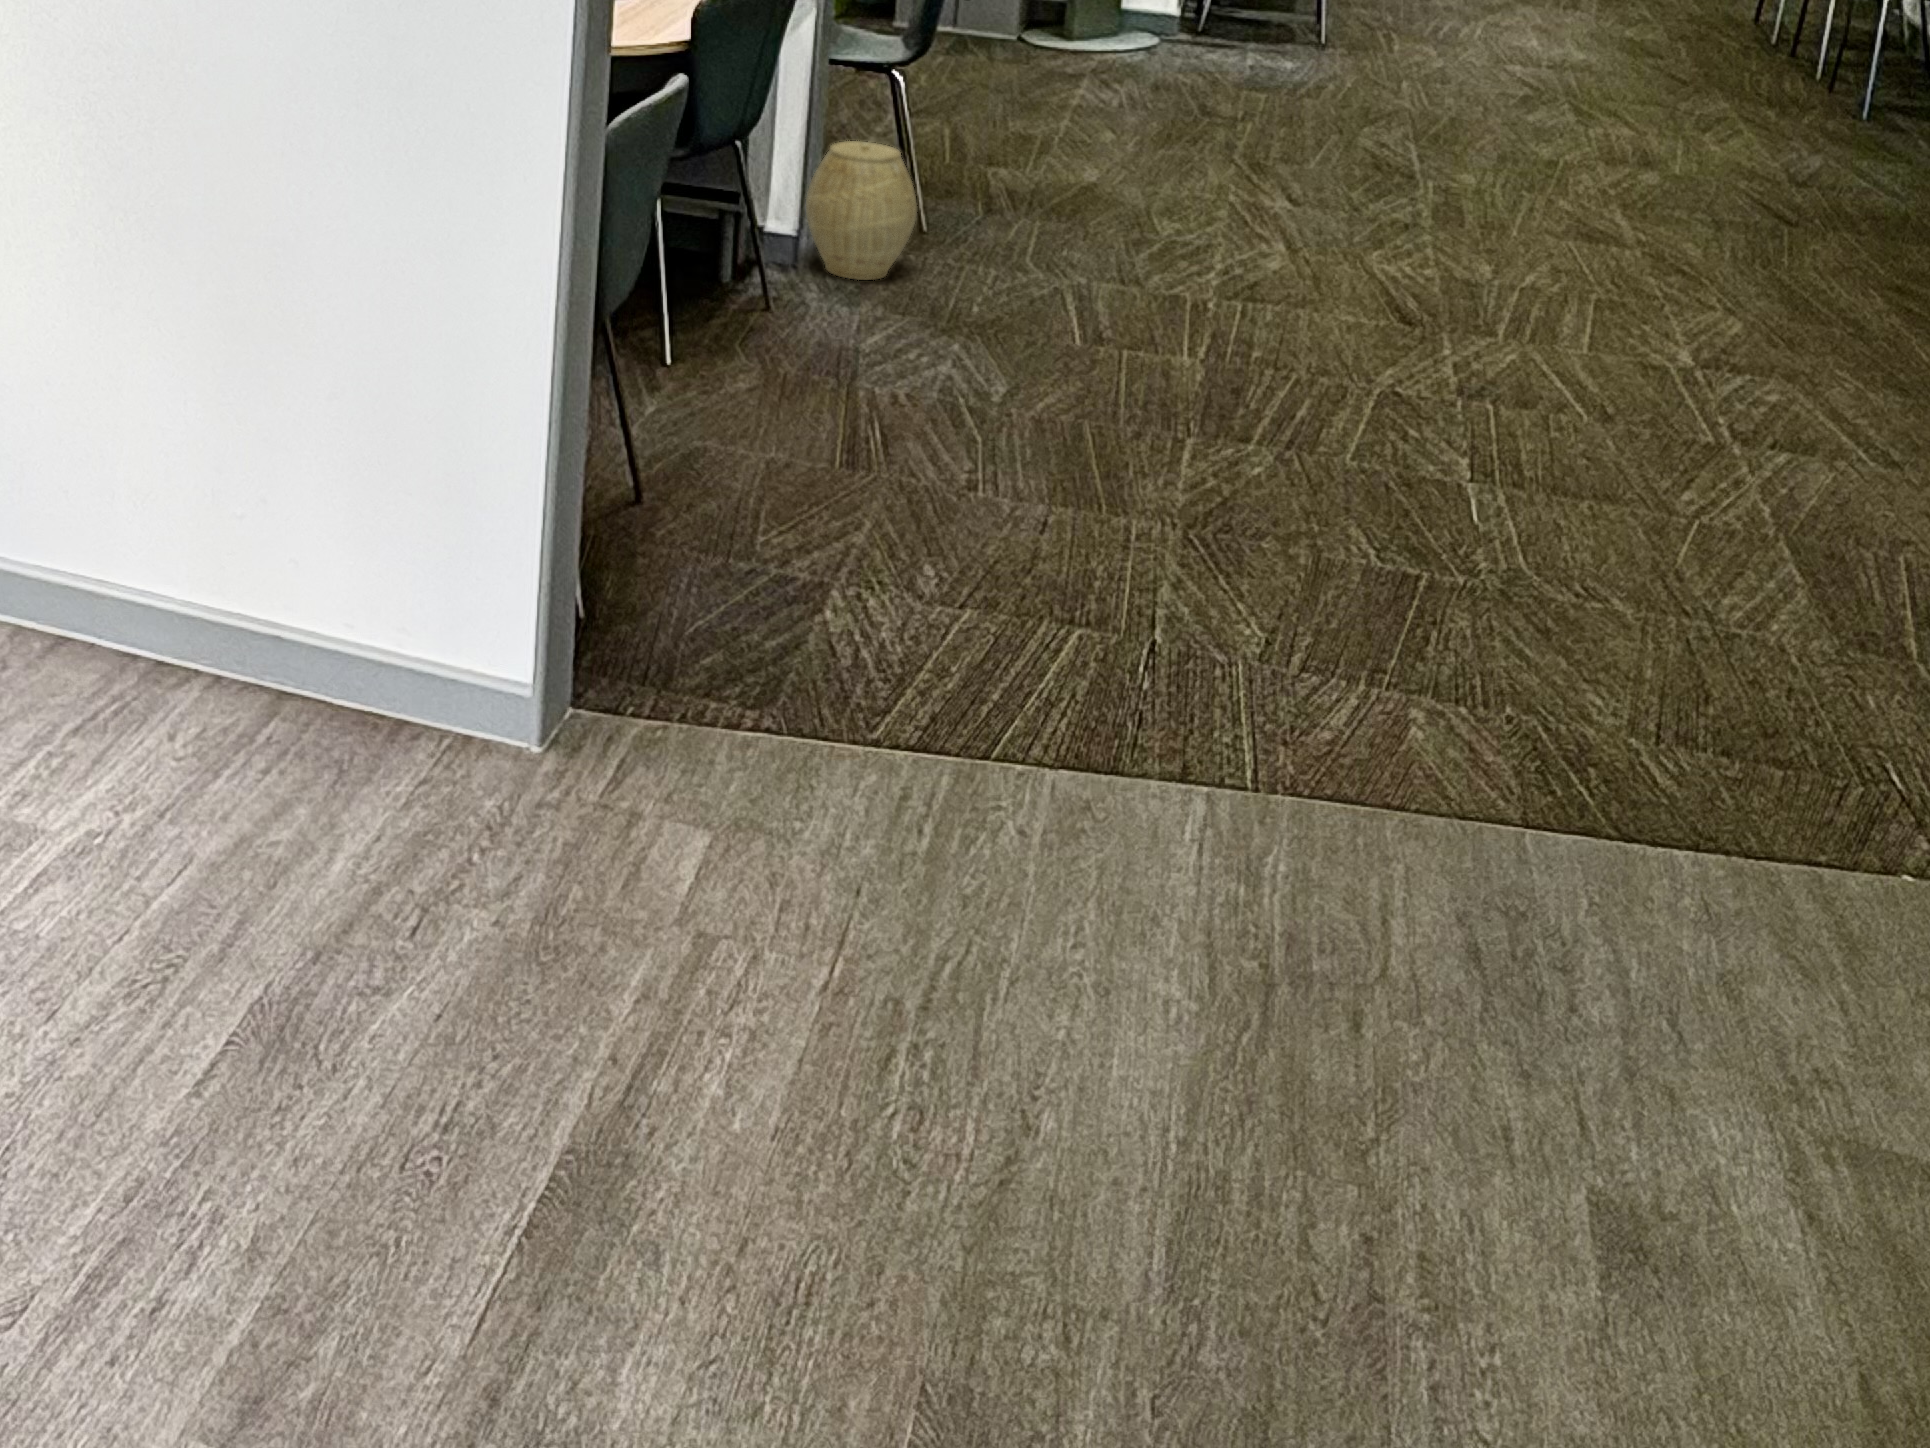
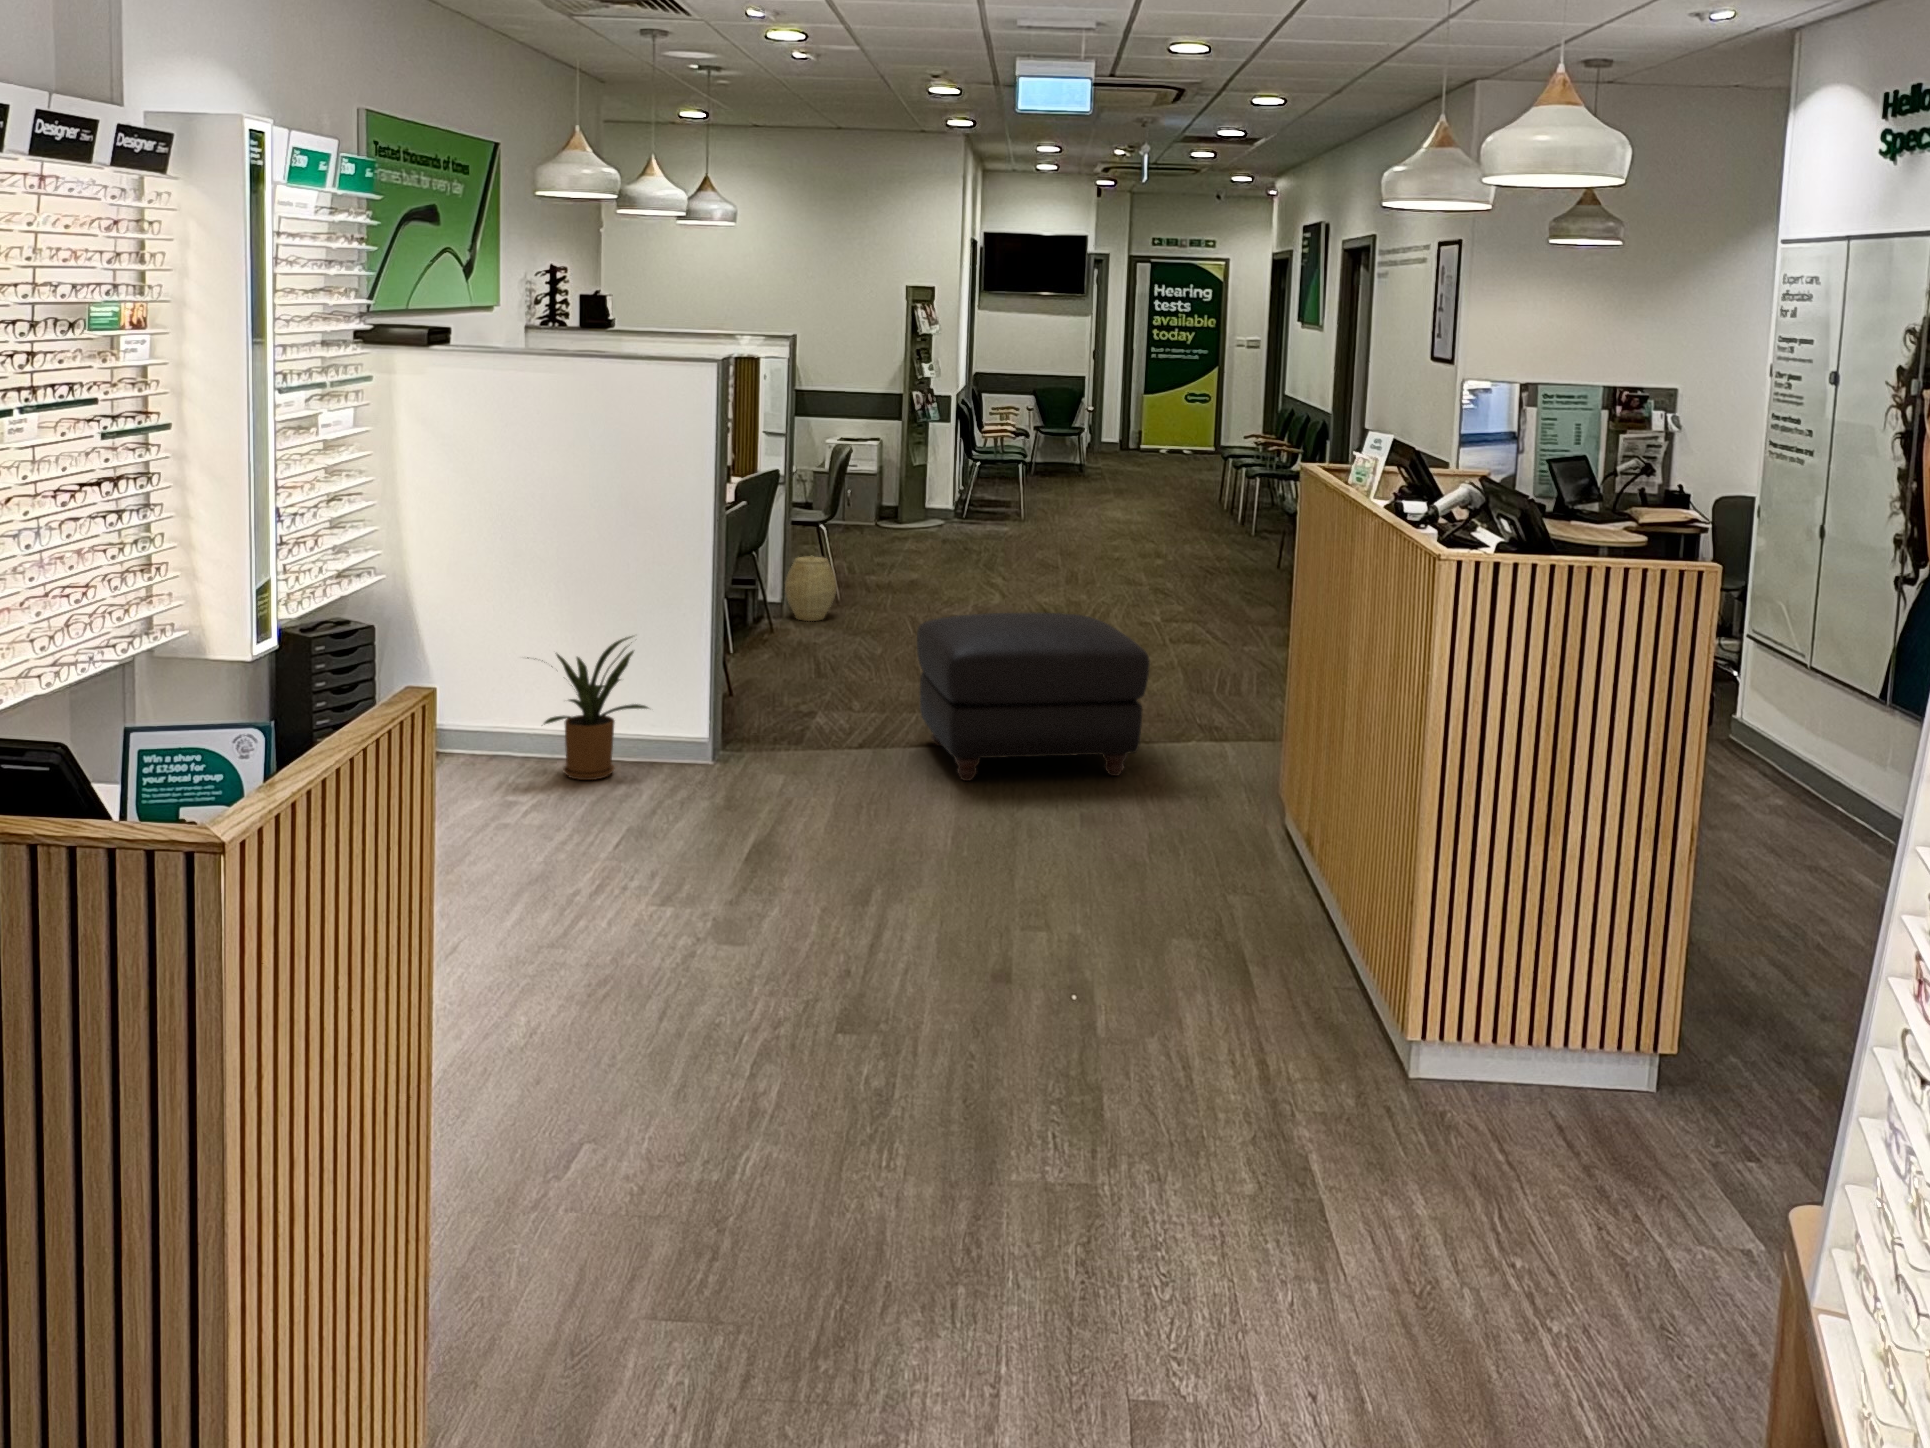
house plant: none [66,426,389,777] -> present [527,636,648,780]
ottoman: none [1089,438,1831,998] -> present [917,613,1150,781]

